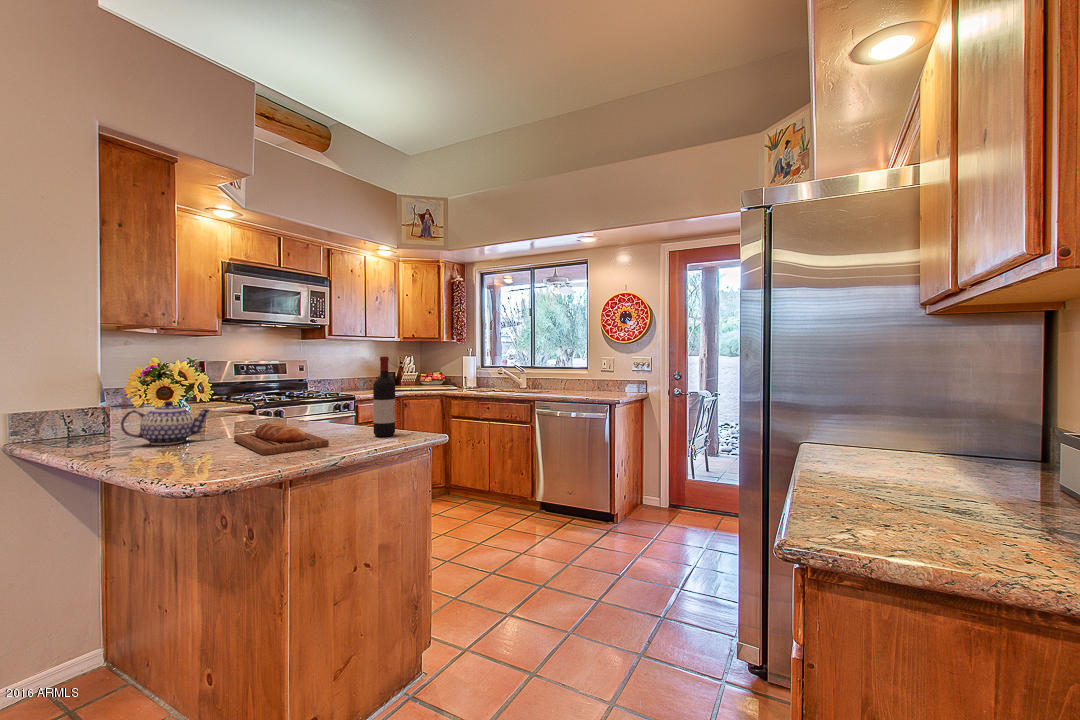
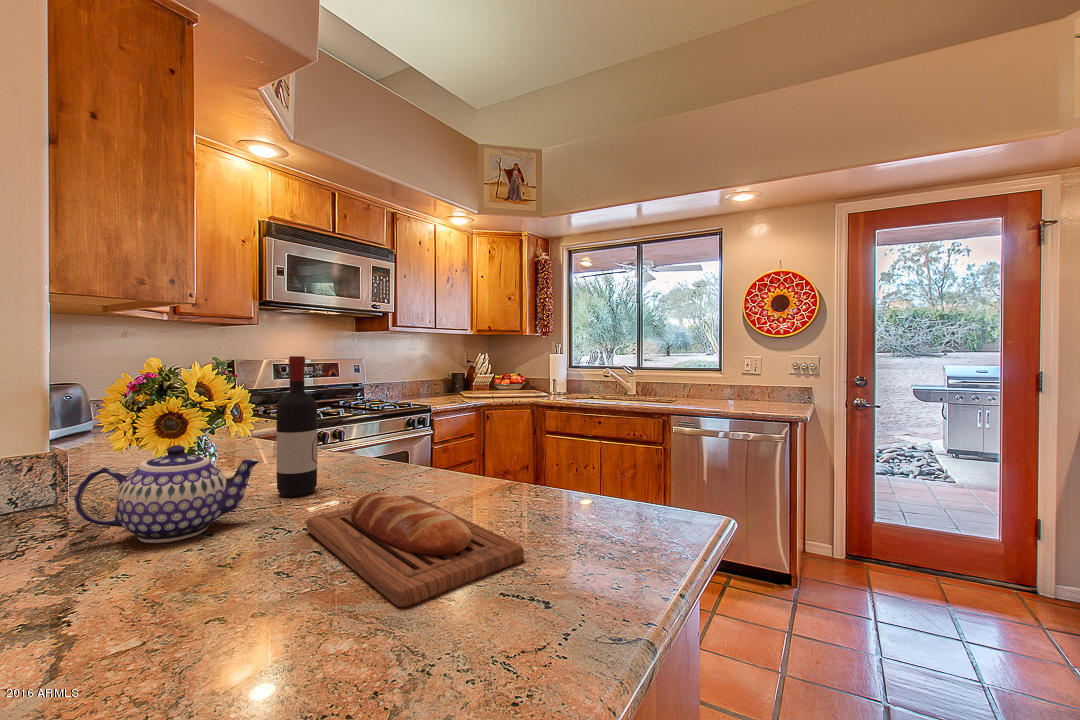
wine bottle: present [373,357,395,437] -> present [276,356,317,496]

